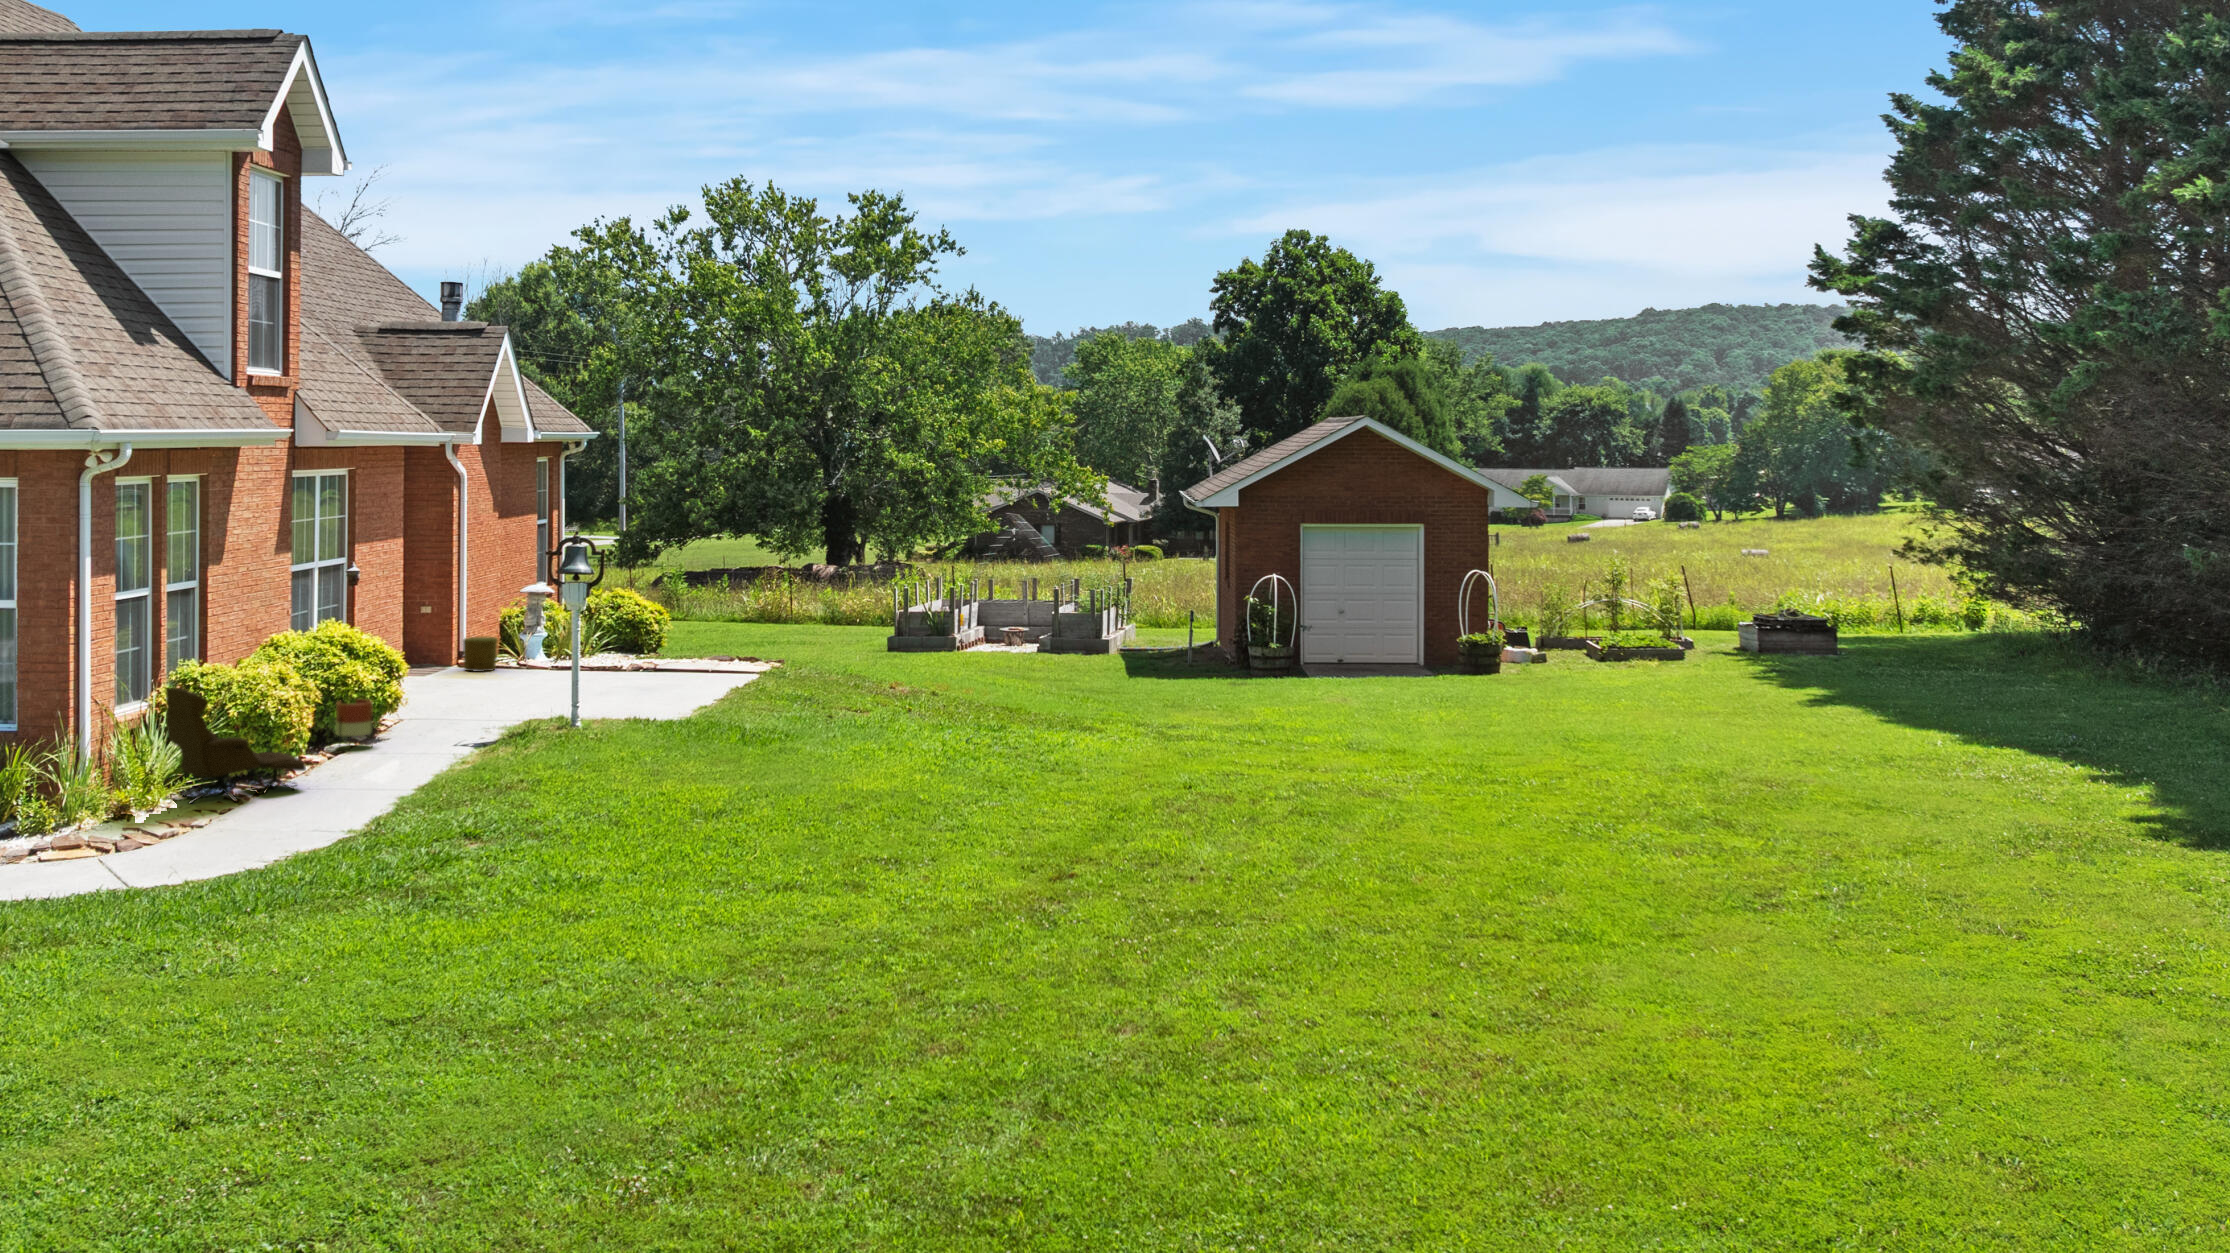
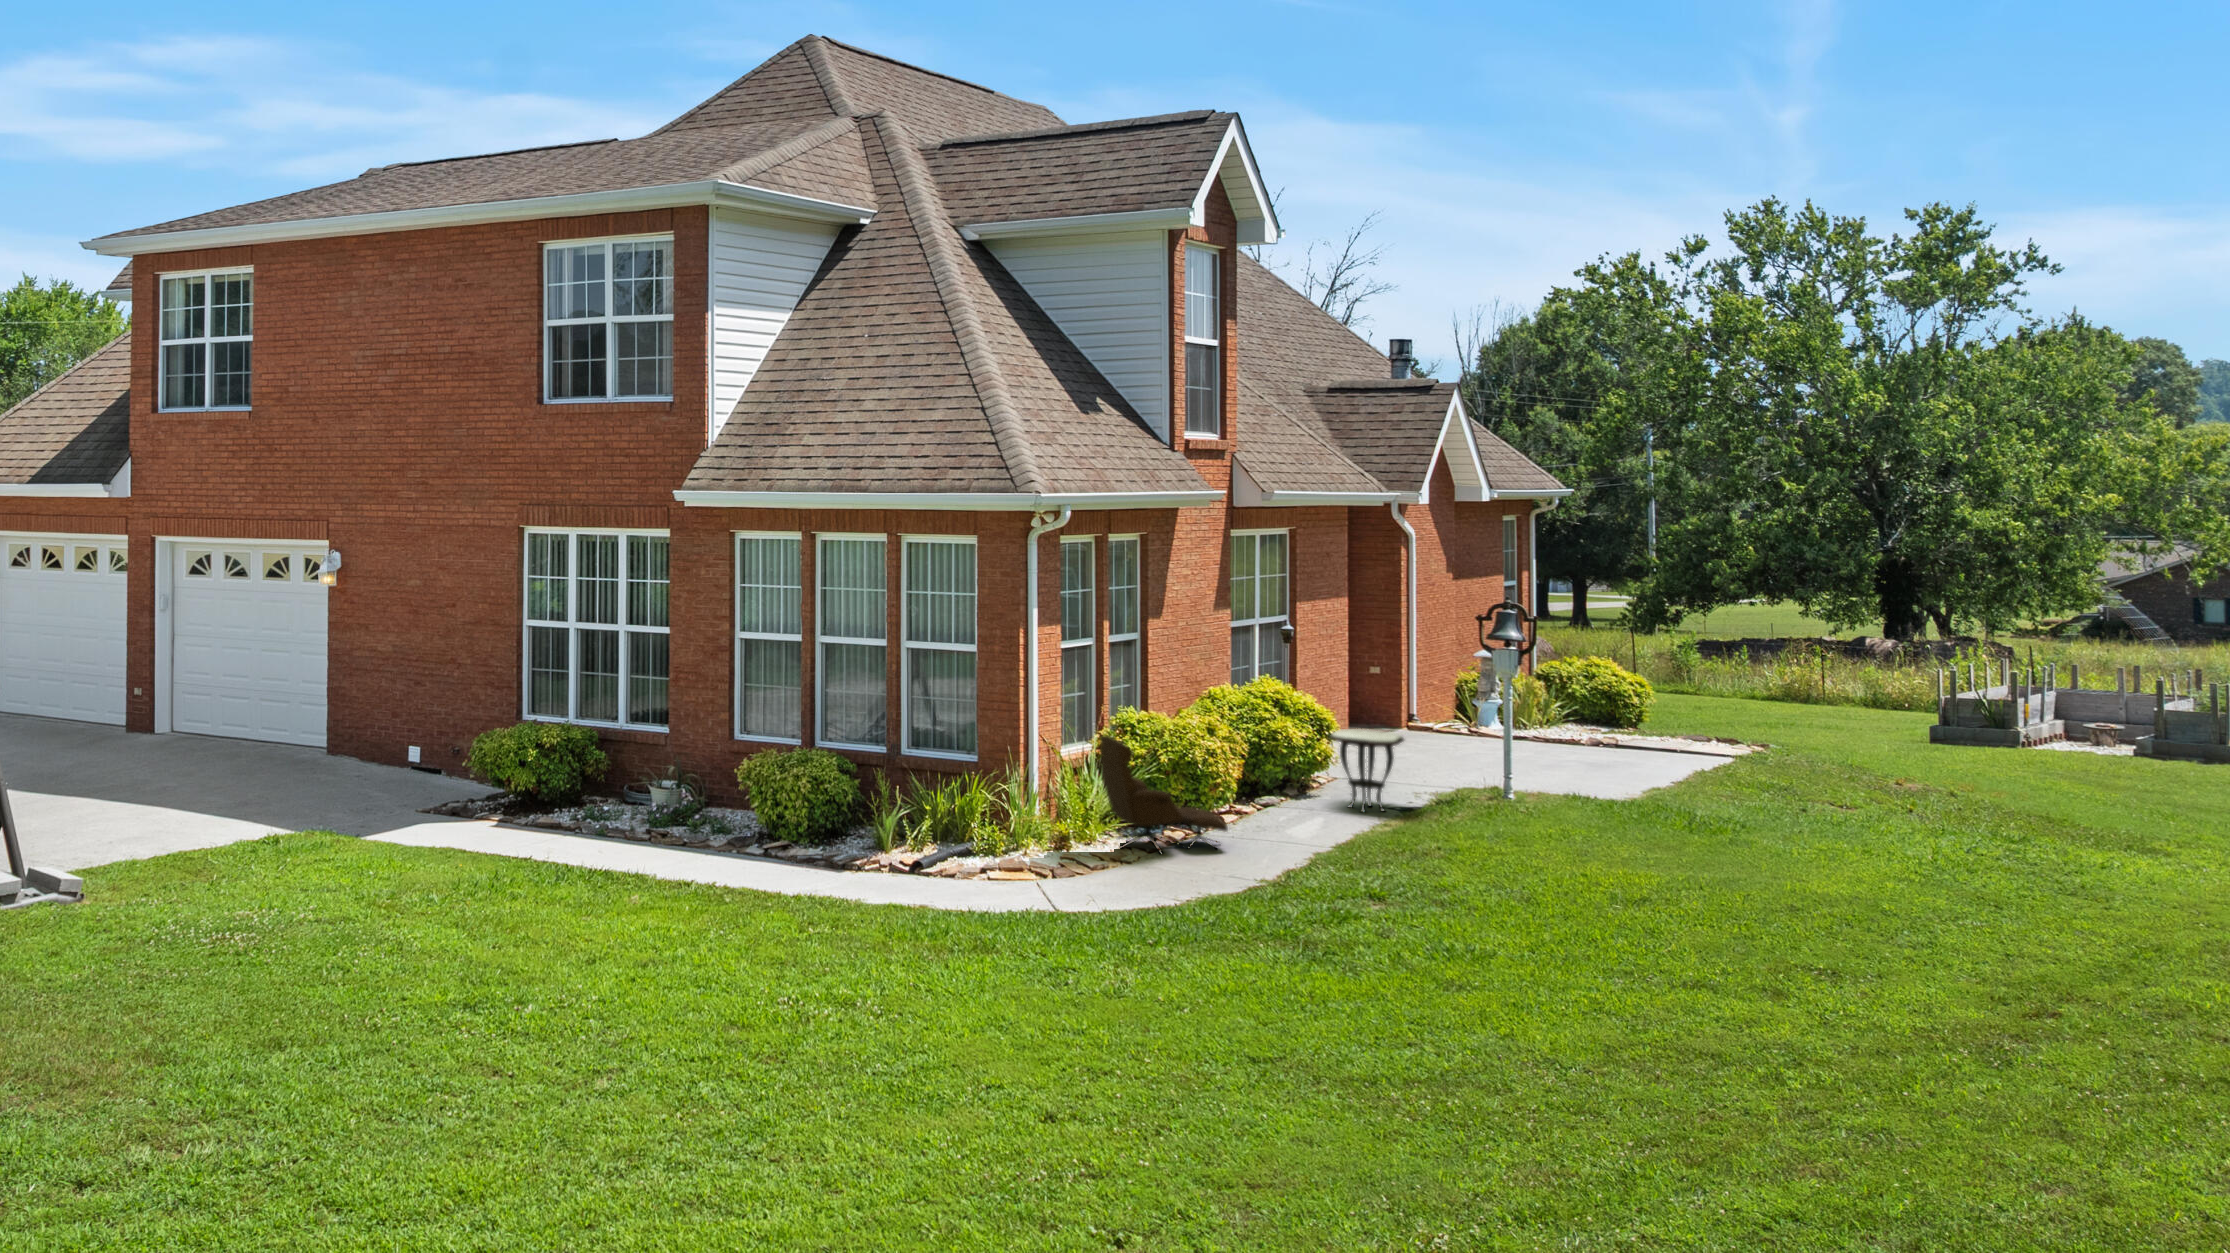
woven basket: present [463,637,498,672] -> none [1414,703,1453,742]
side table: none [397,661,469,740] -> present [1329,729,1404,812]
planter: present [336,699,373,740] -> none [1267,761,1303,814]

